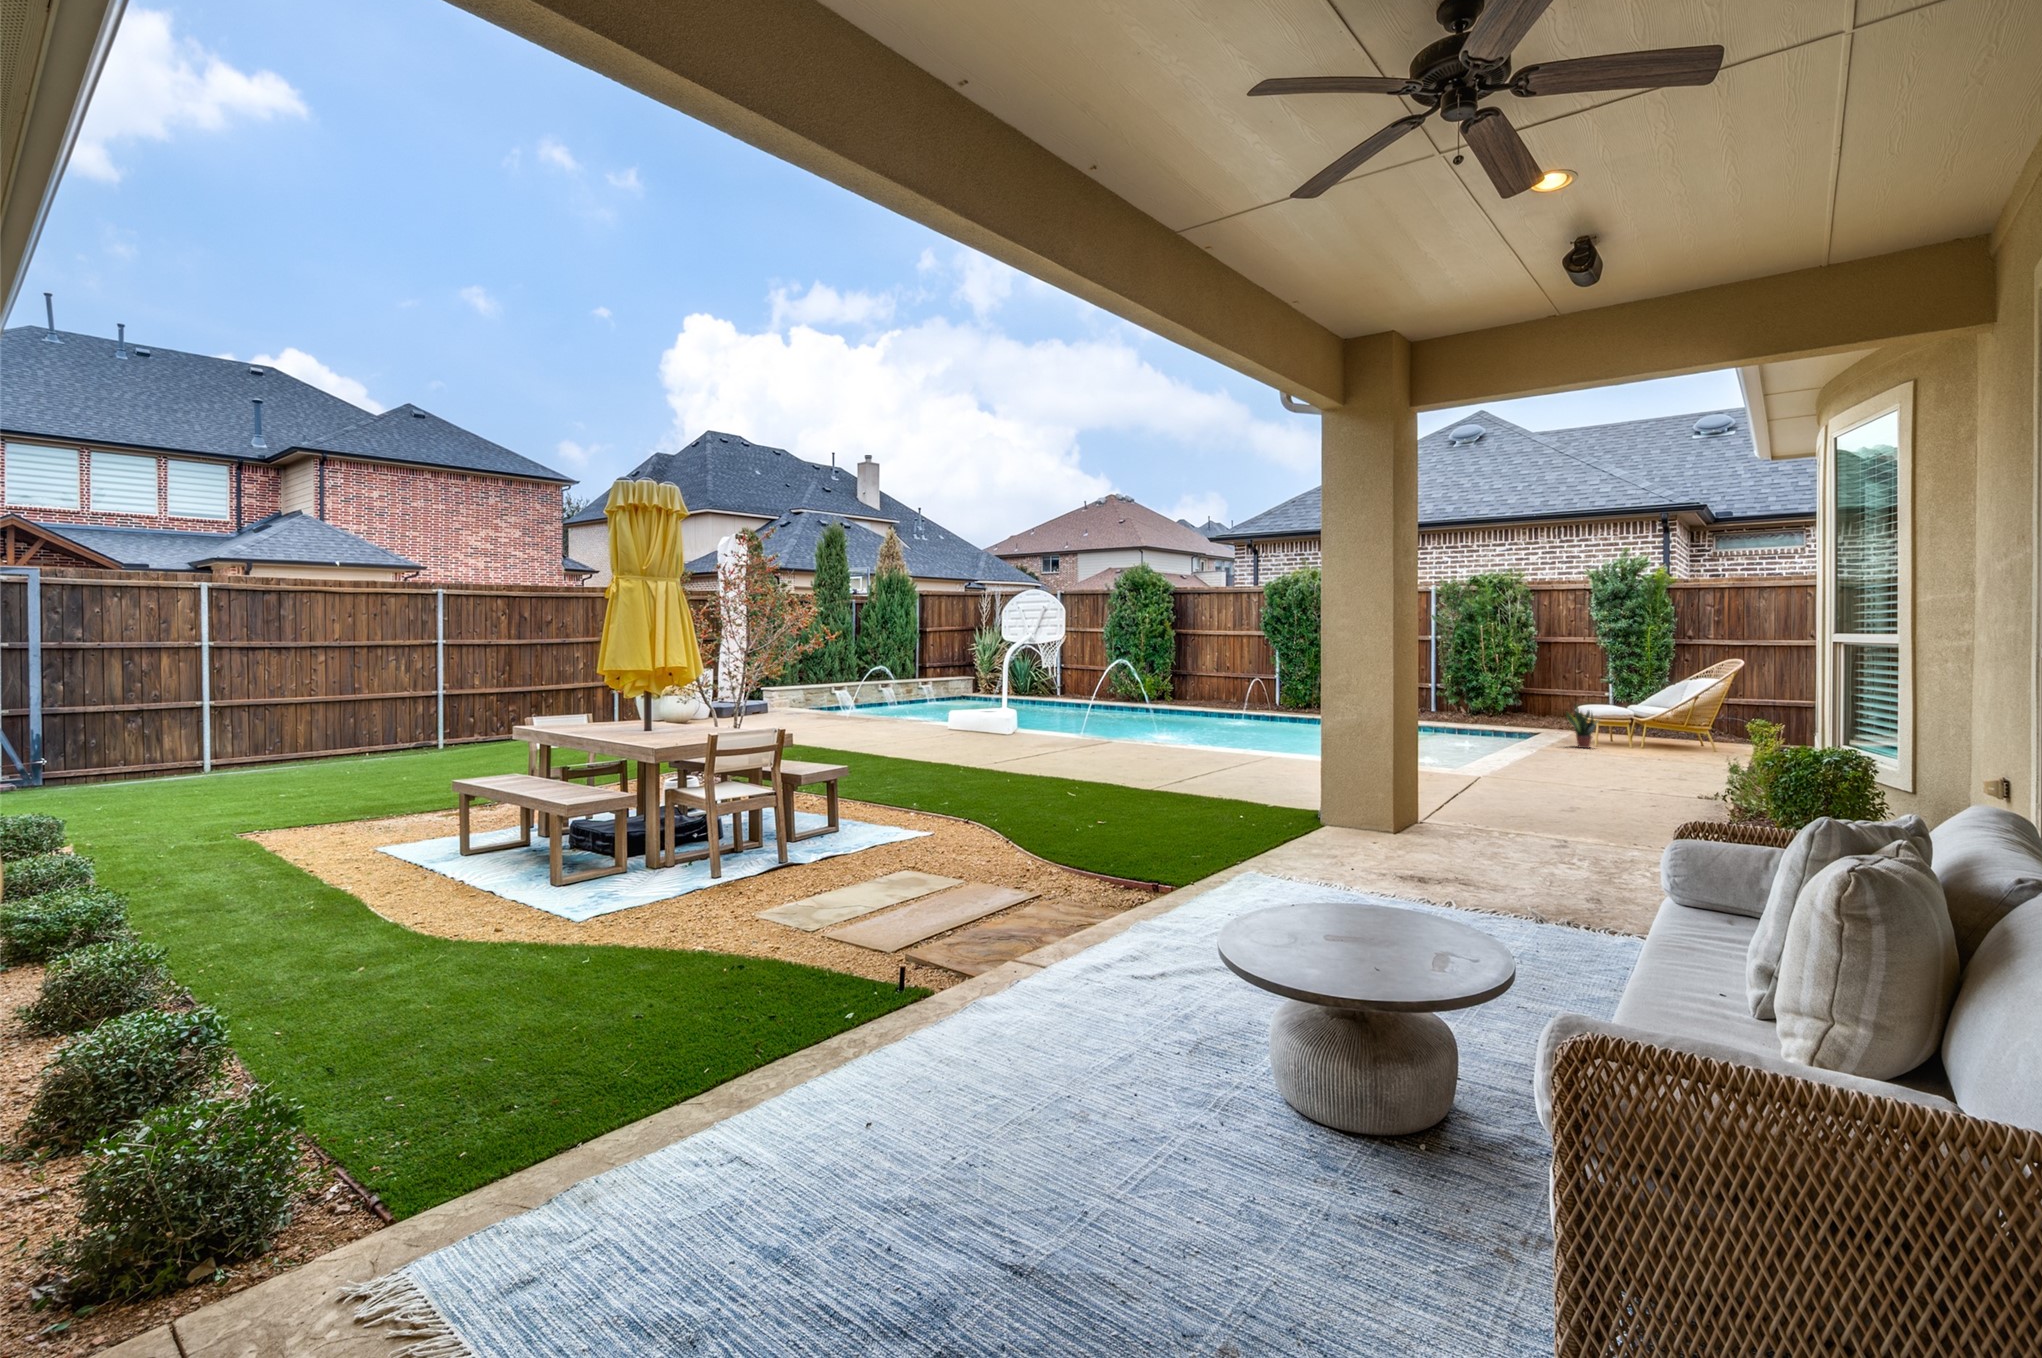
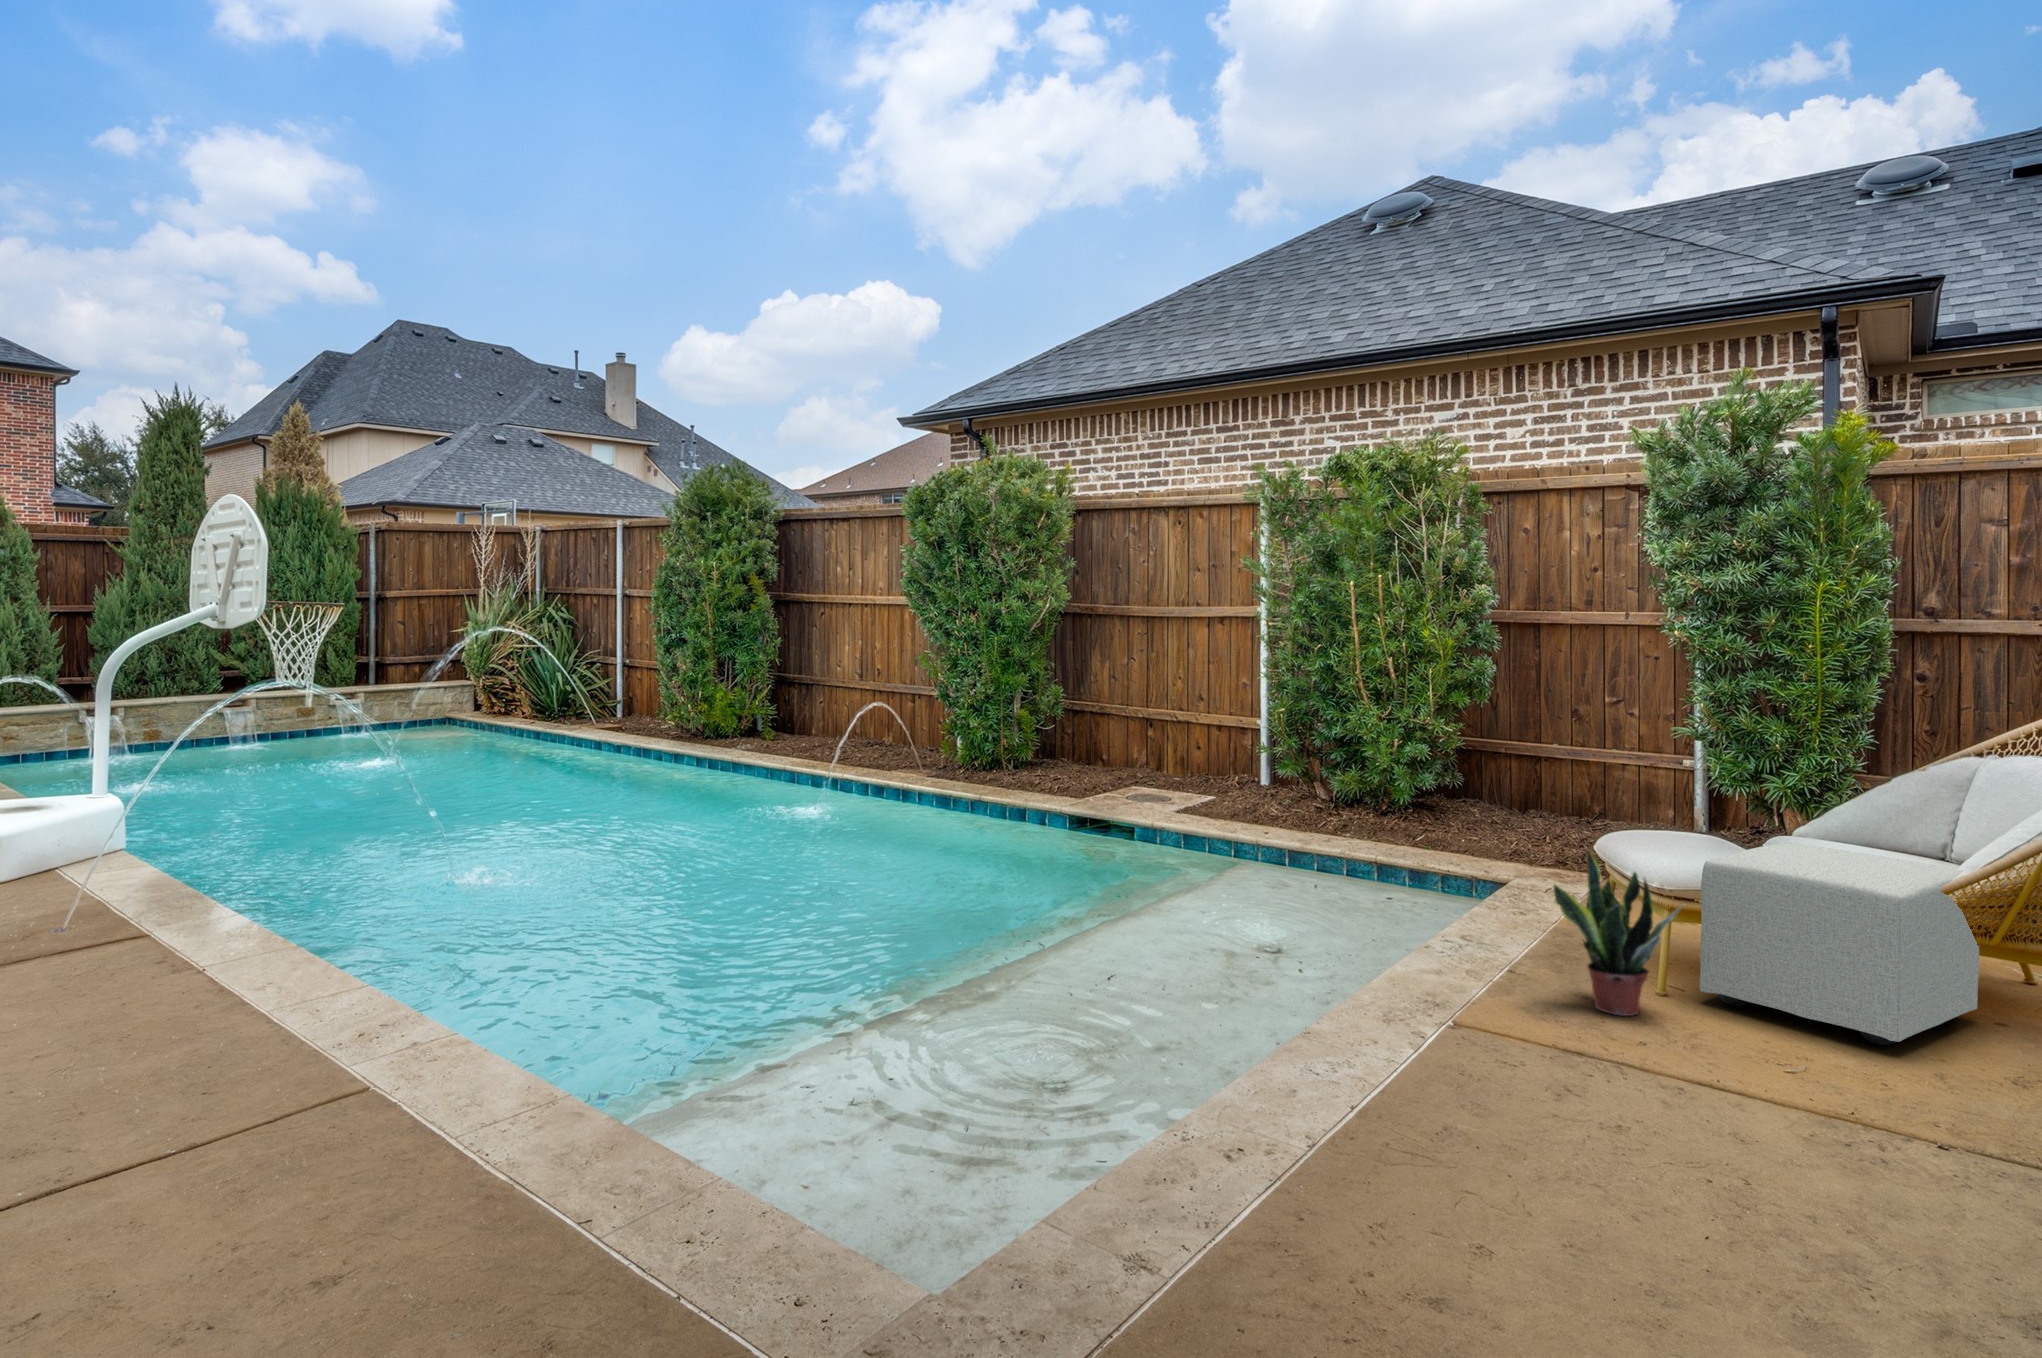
ottoman: none [1607,703,1682,751] -> present [1700,843,1979,1045]

